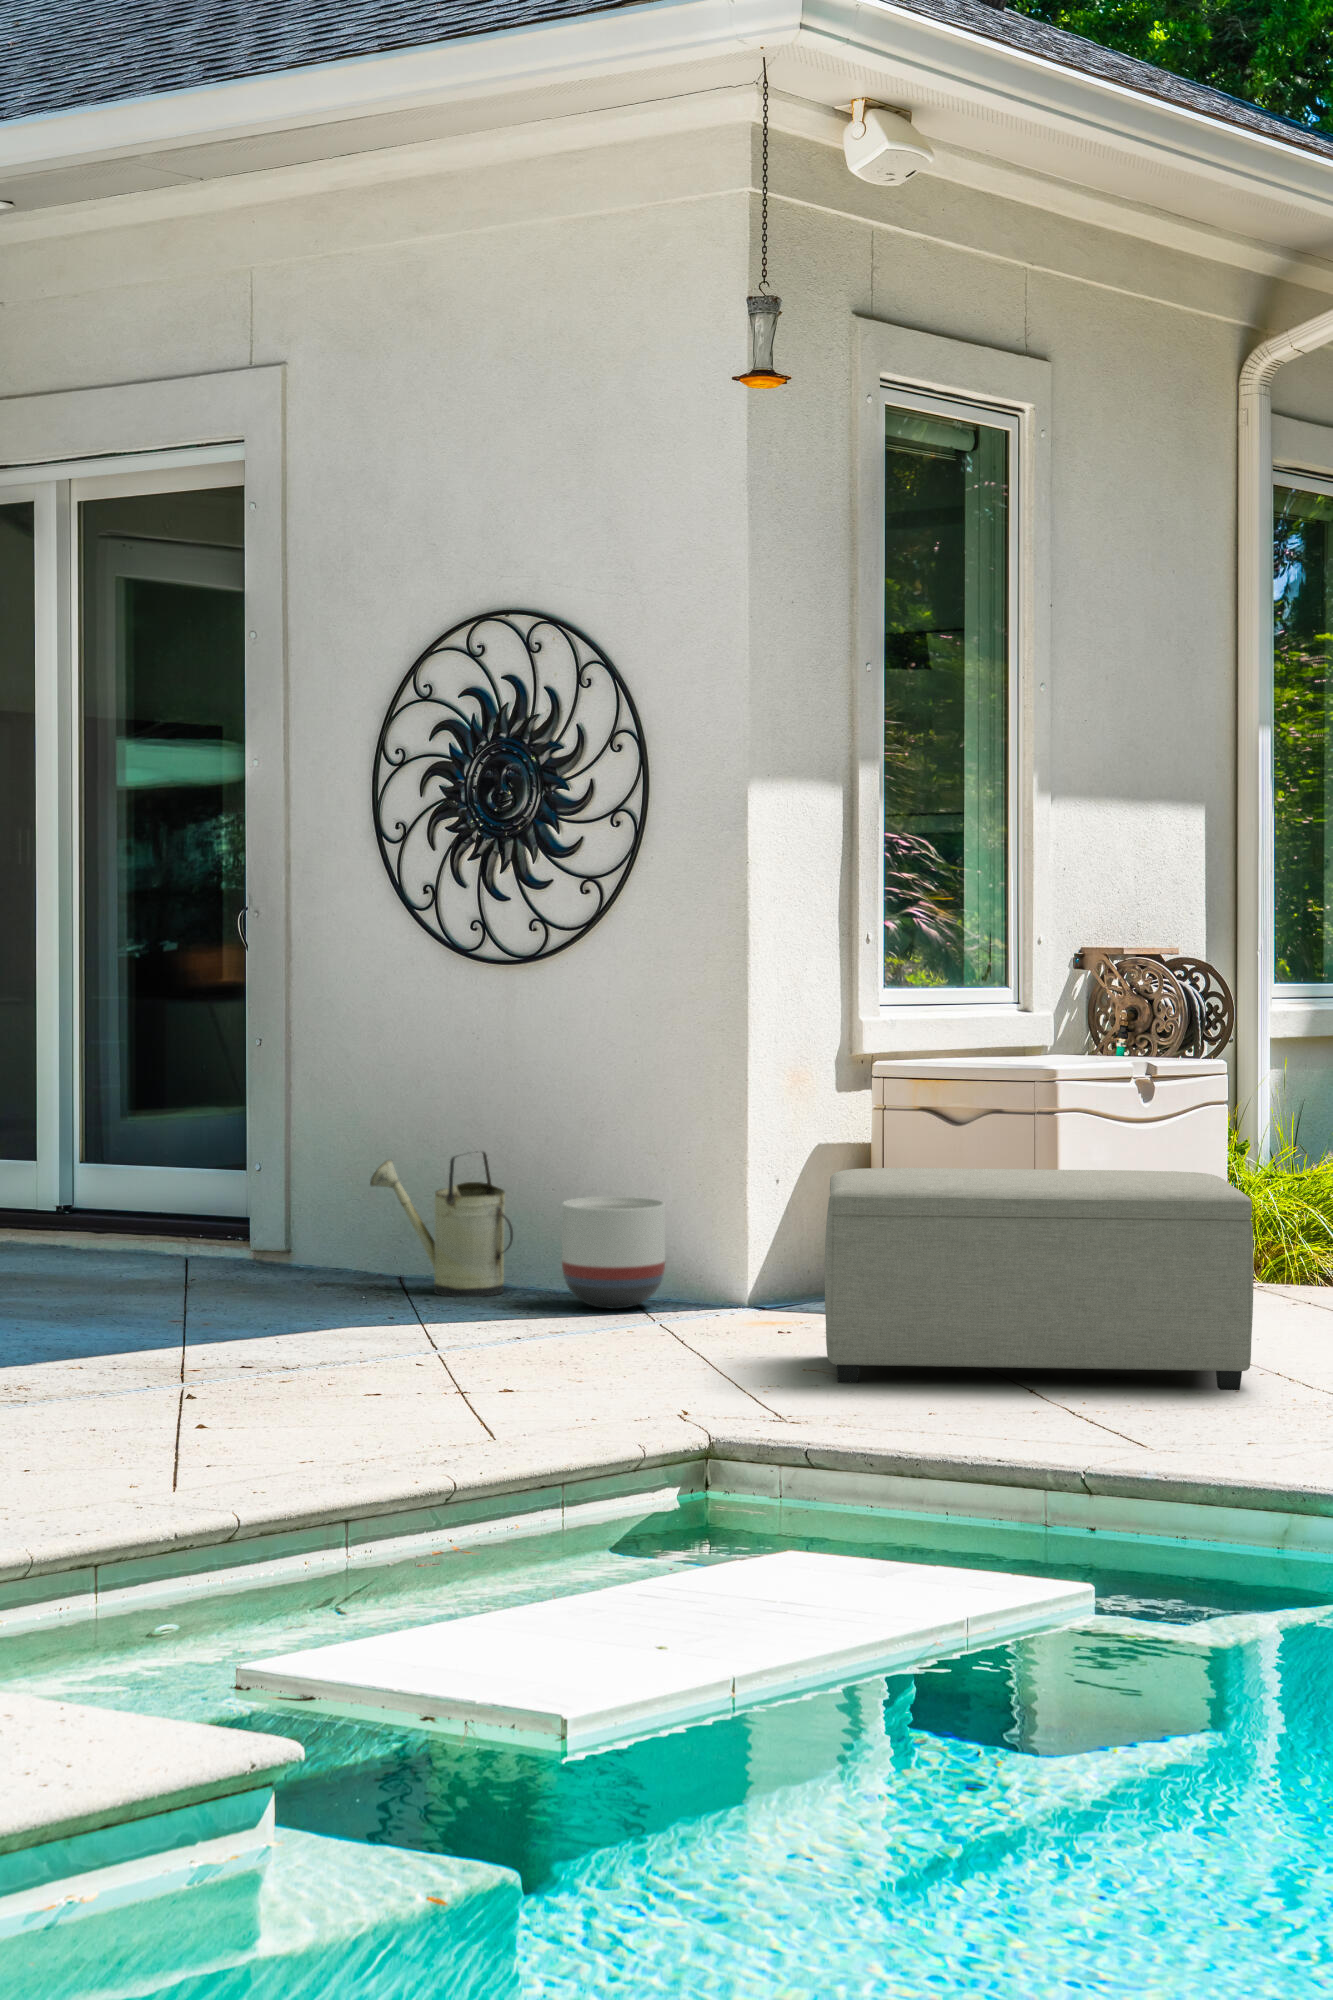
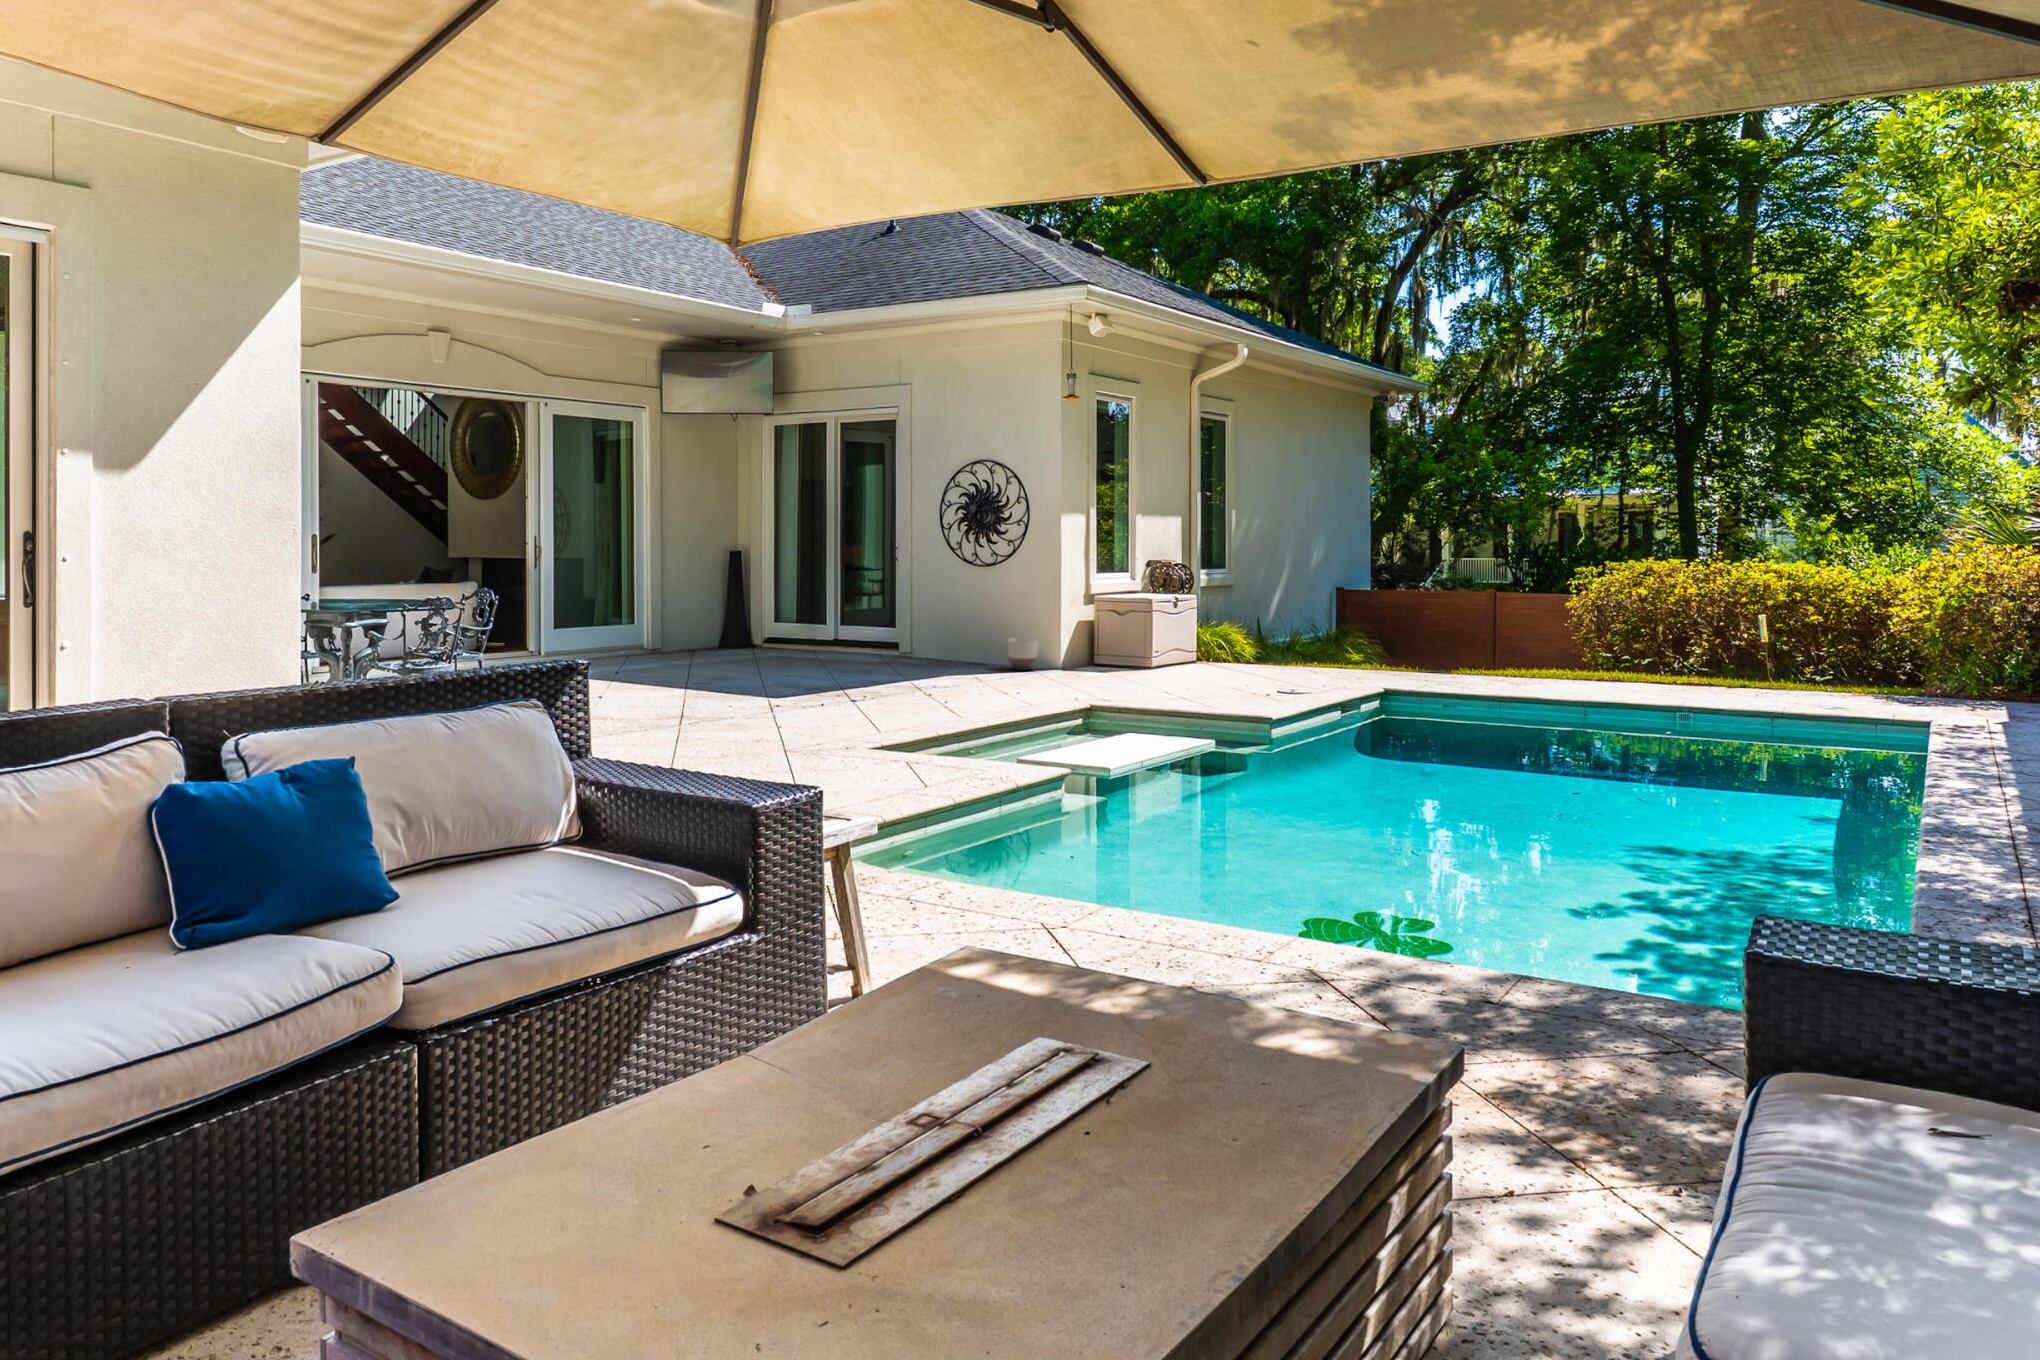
watering can: present [370,1152,513,1297] -> none [944,624,990,668]
ottoman: present [825,1168,1254,1390] -> none [1096,631,1214,690]

